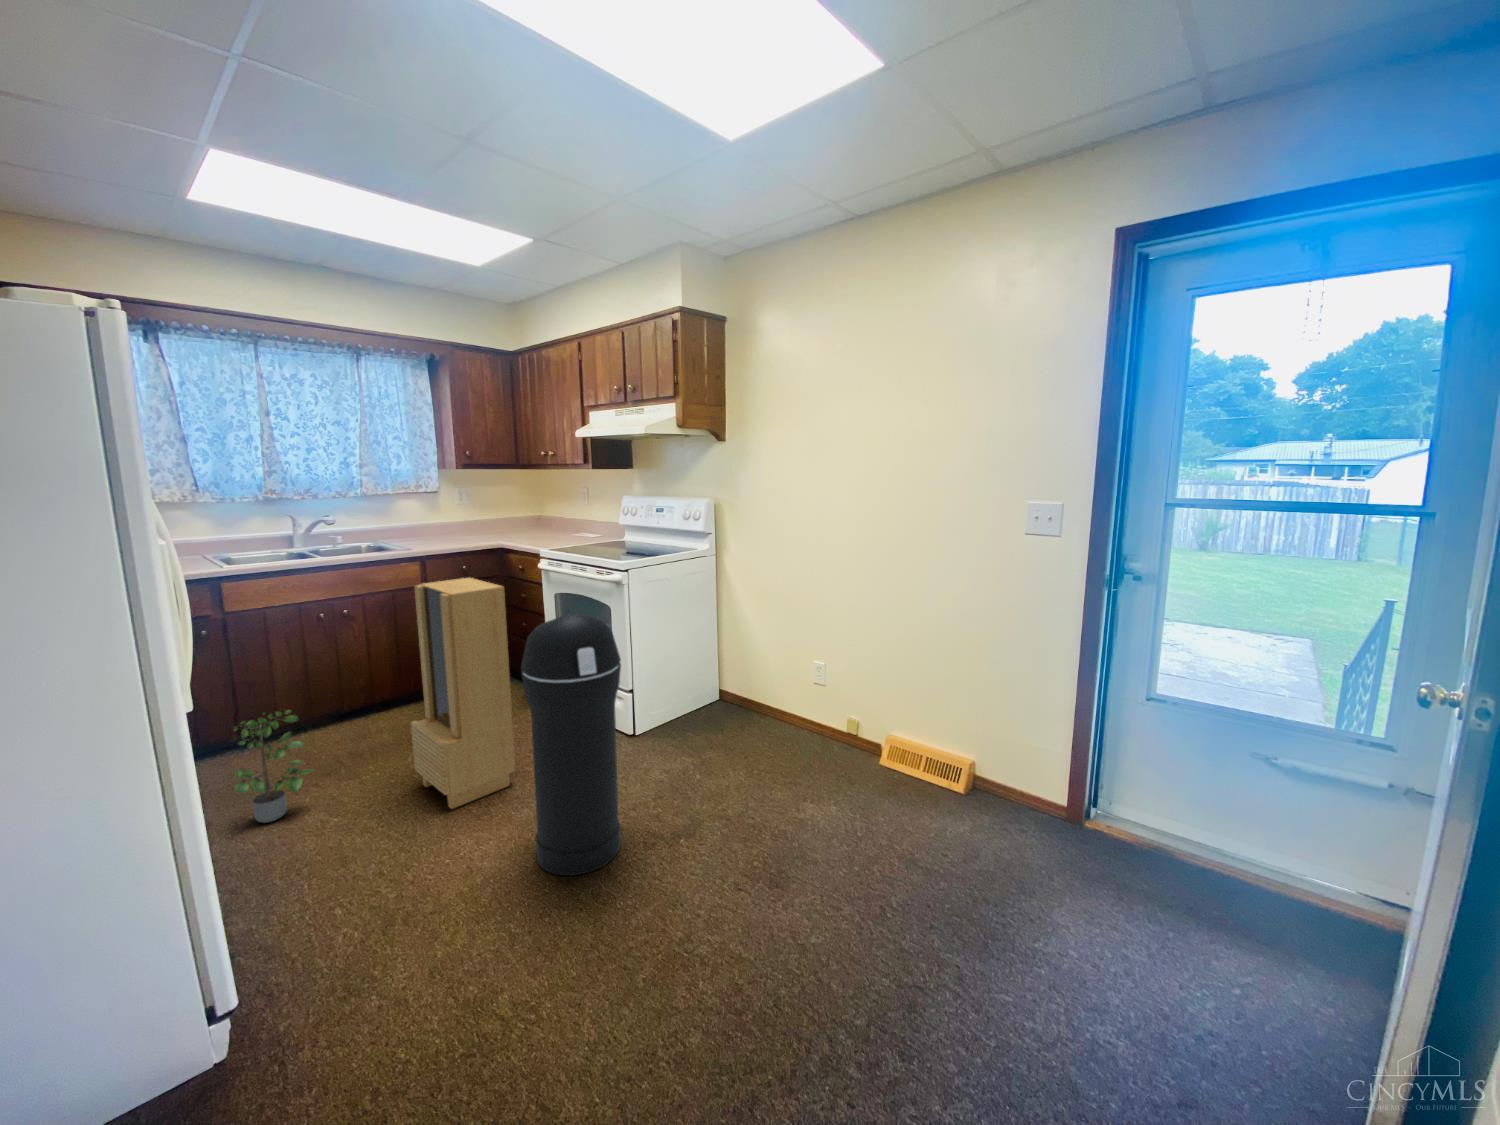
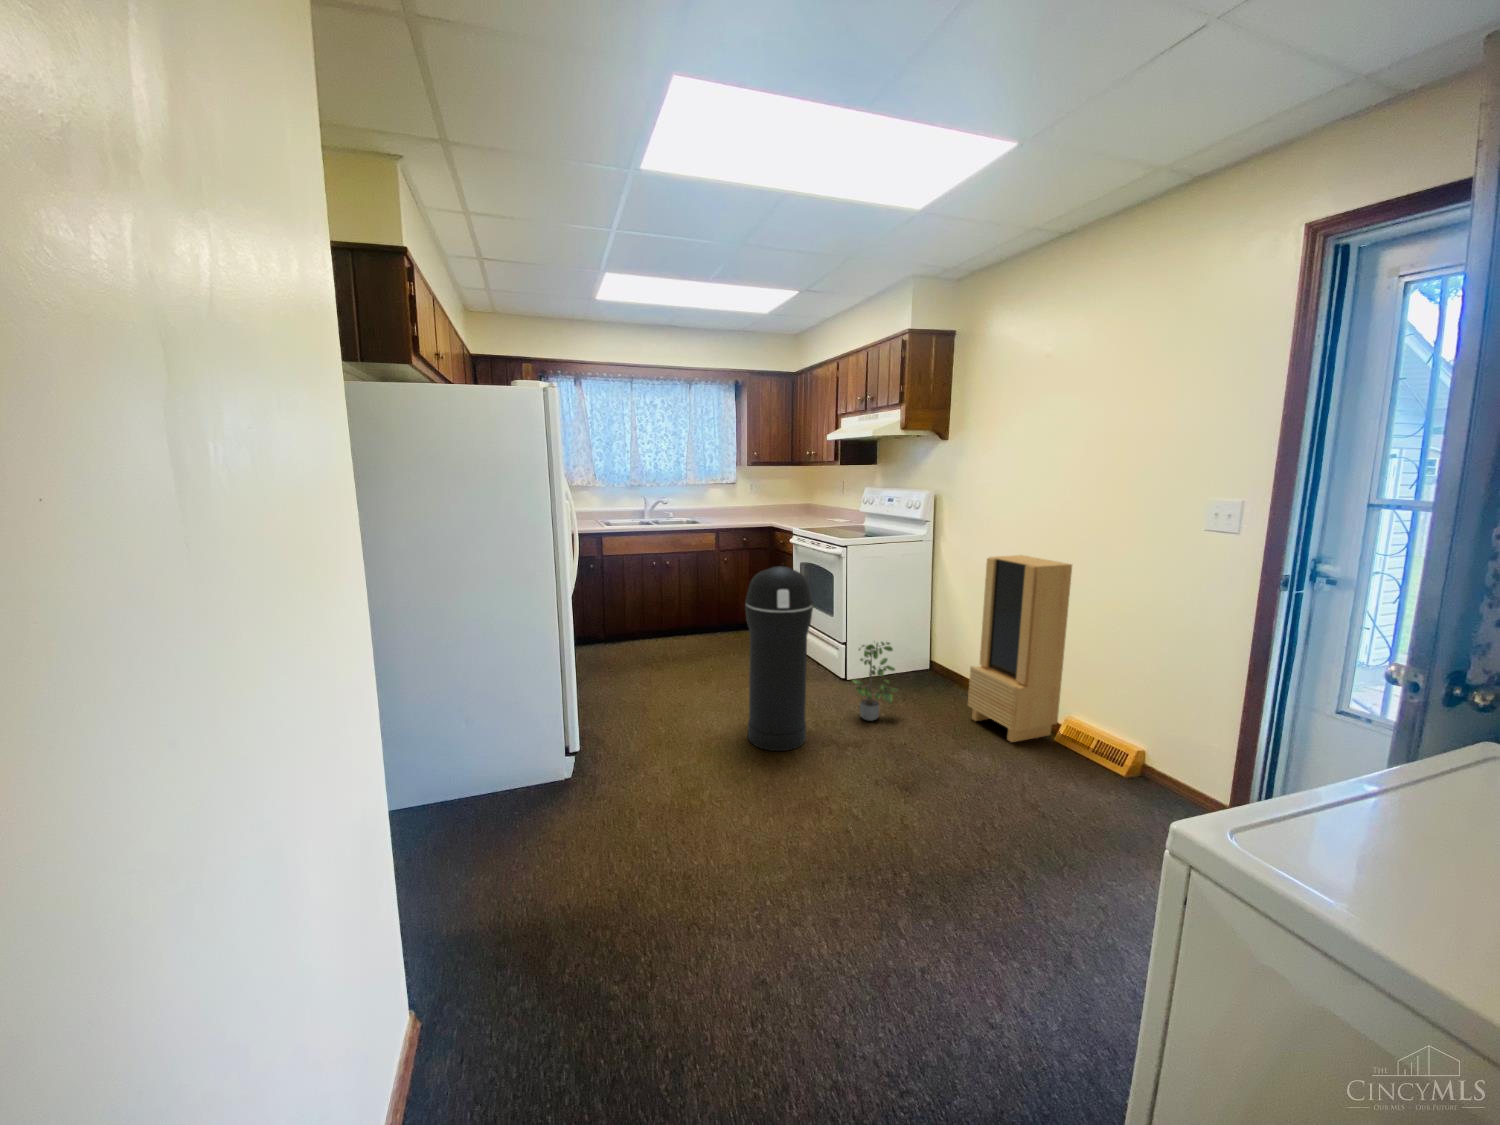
storage cabinet: present [411,578,515,809] -> present [968,555,1072,742]
potted plant: present [233,710,315,823] -> present [852,642,898,721]

